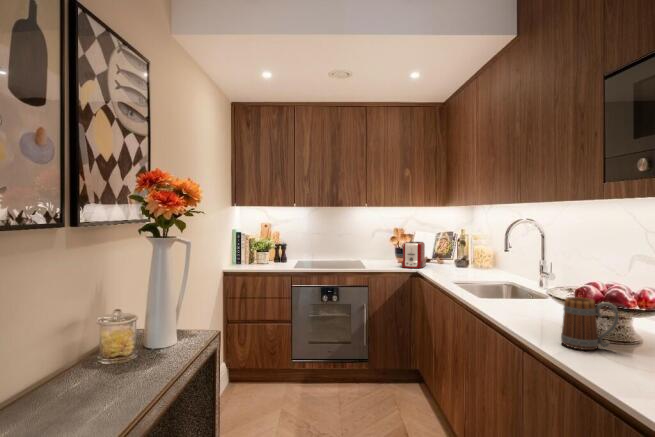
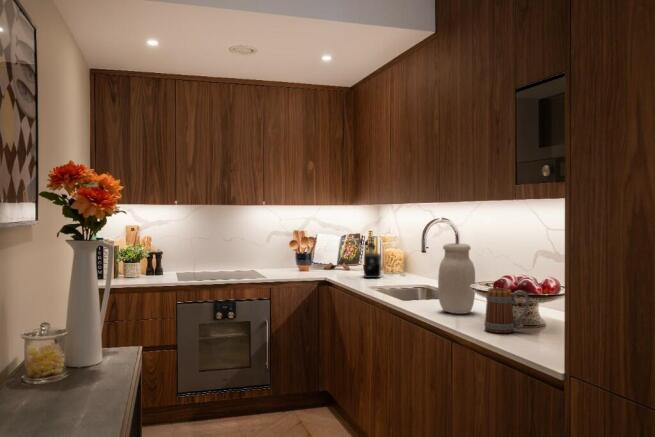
toaster: present [401,242,426,268] -> none [306,246,332,276]
jar: none [514,245,556,319] -> present [438,243,475,314]
coffee maker: none [452,250,493,273] -> present [364,253,381,278]

